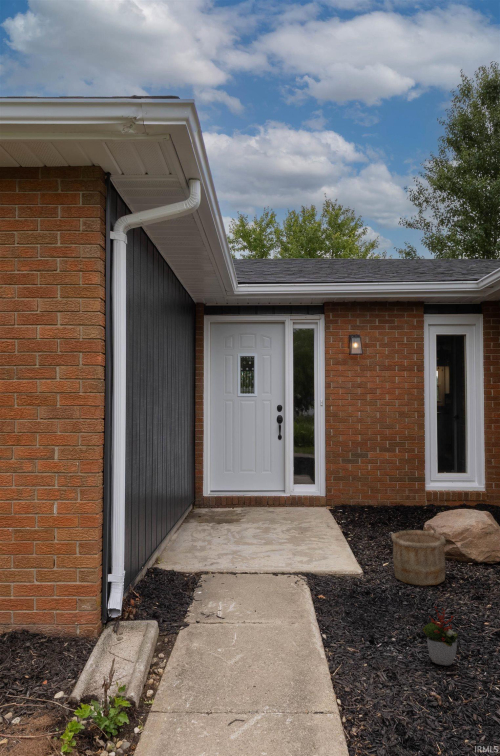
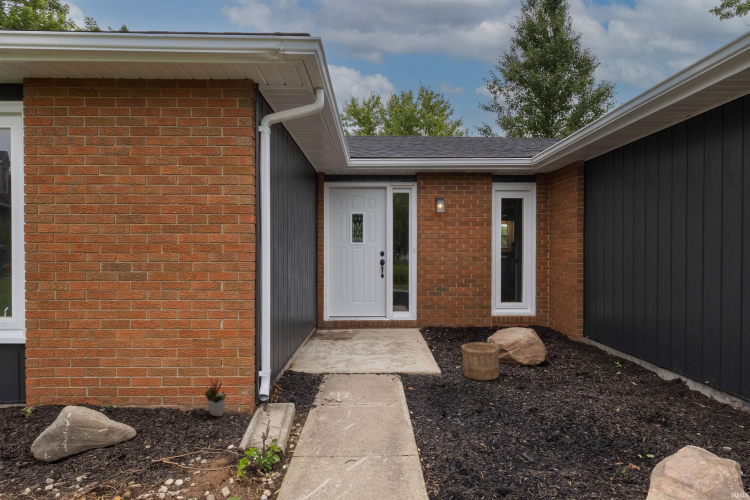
decorative plant: present [423,607,458,665] -> present [205,380,226,416]

